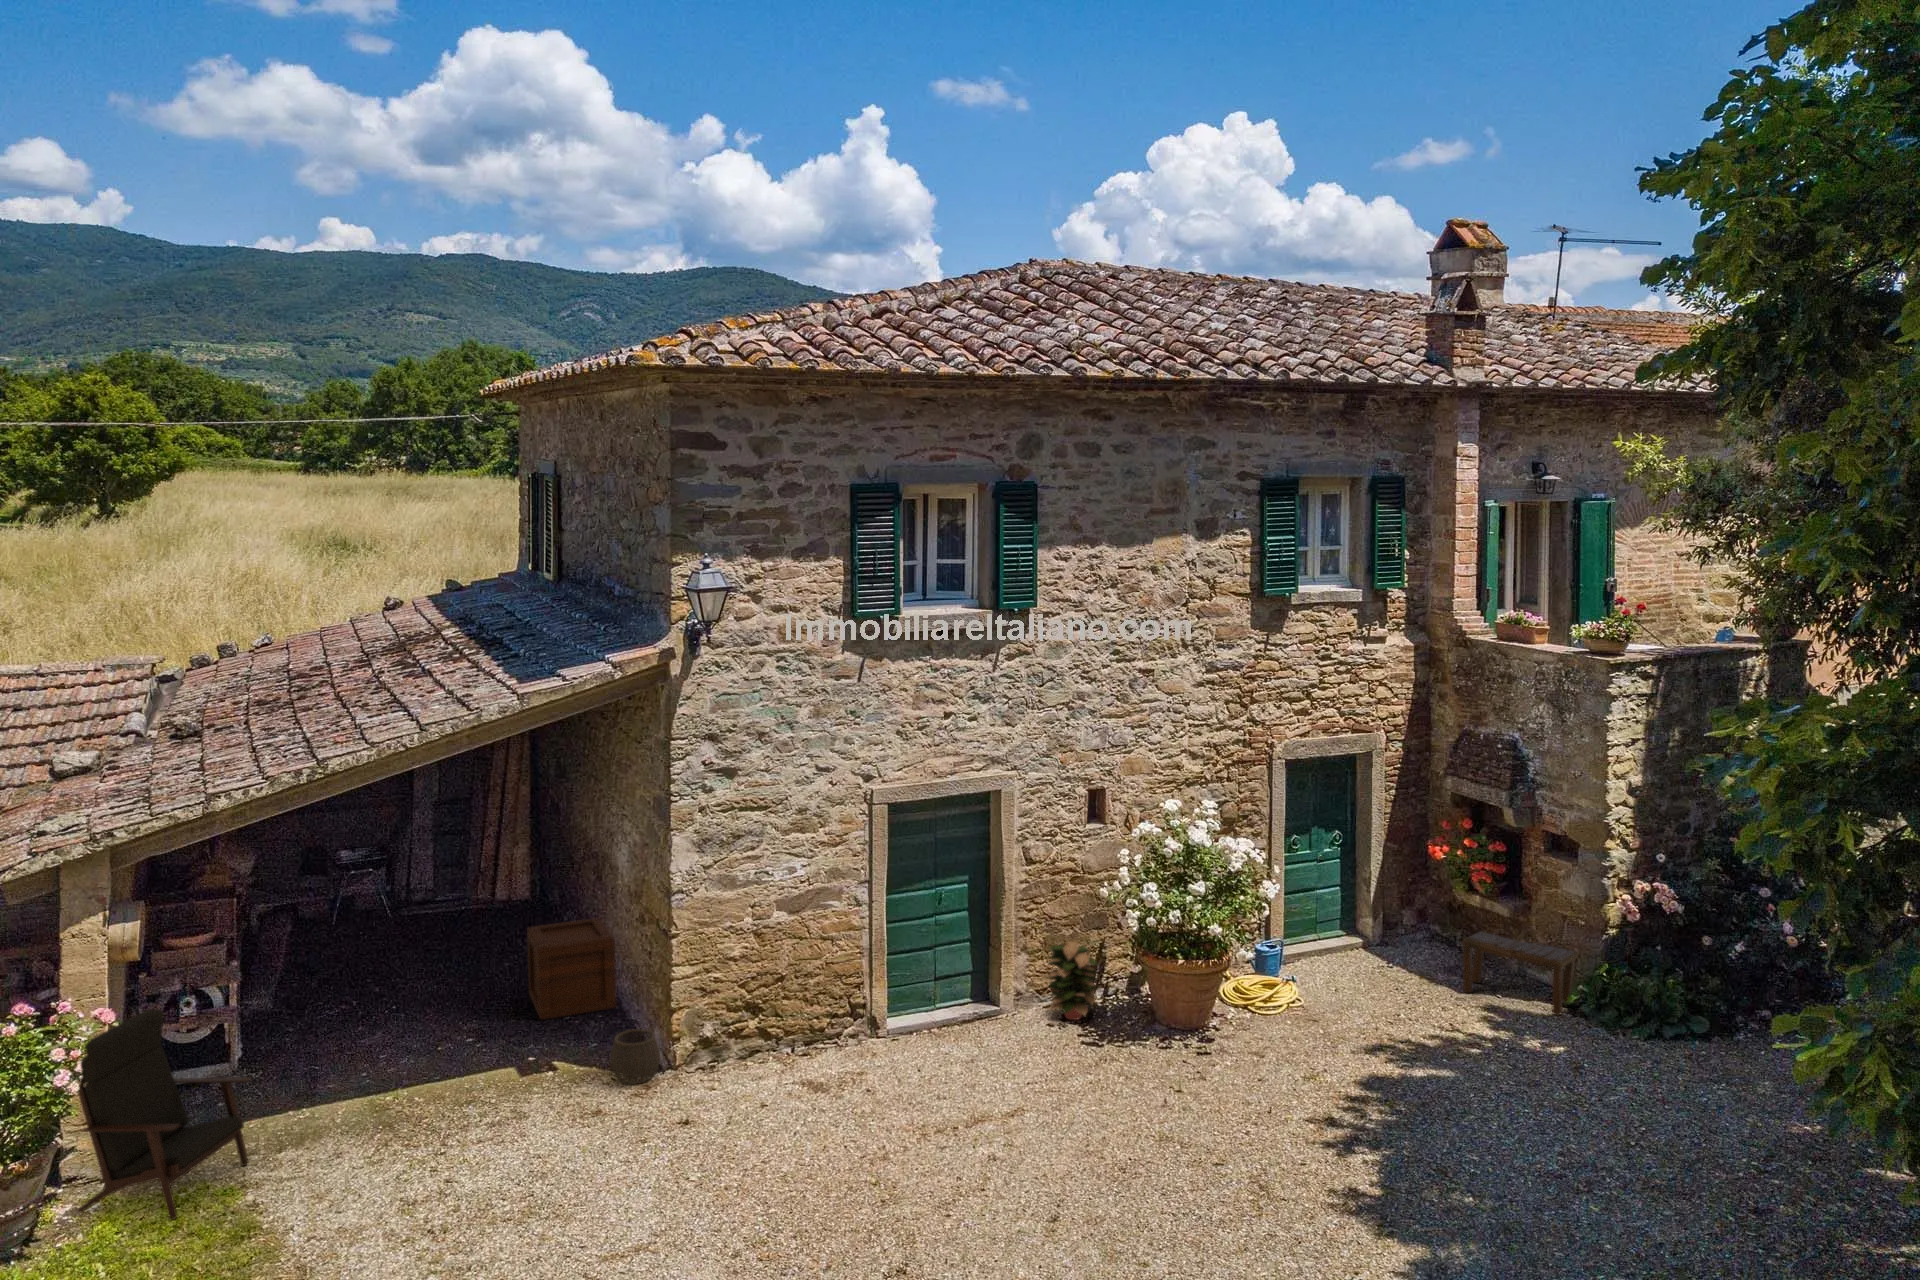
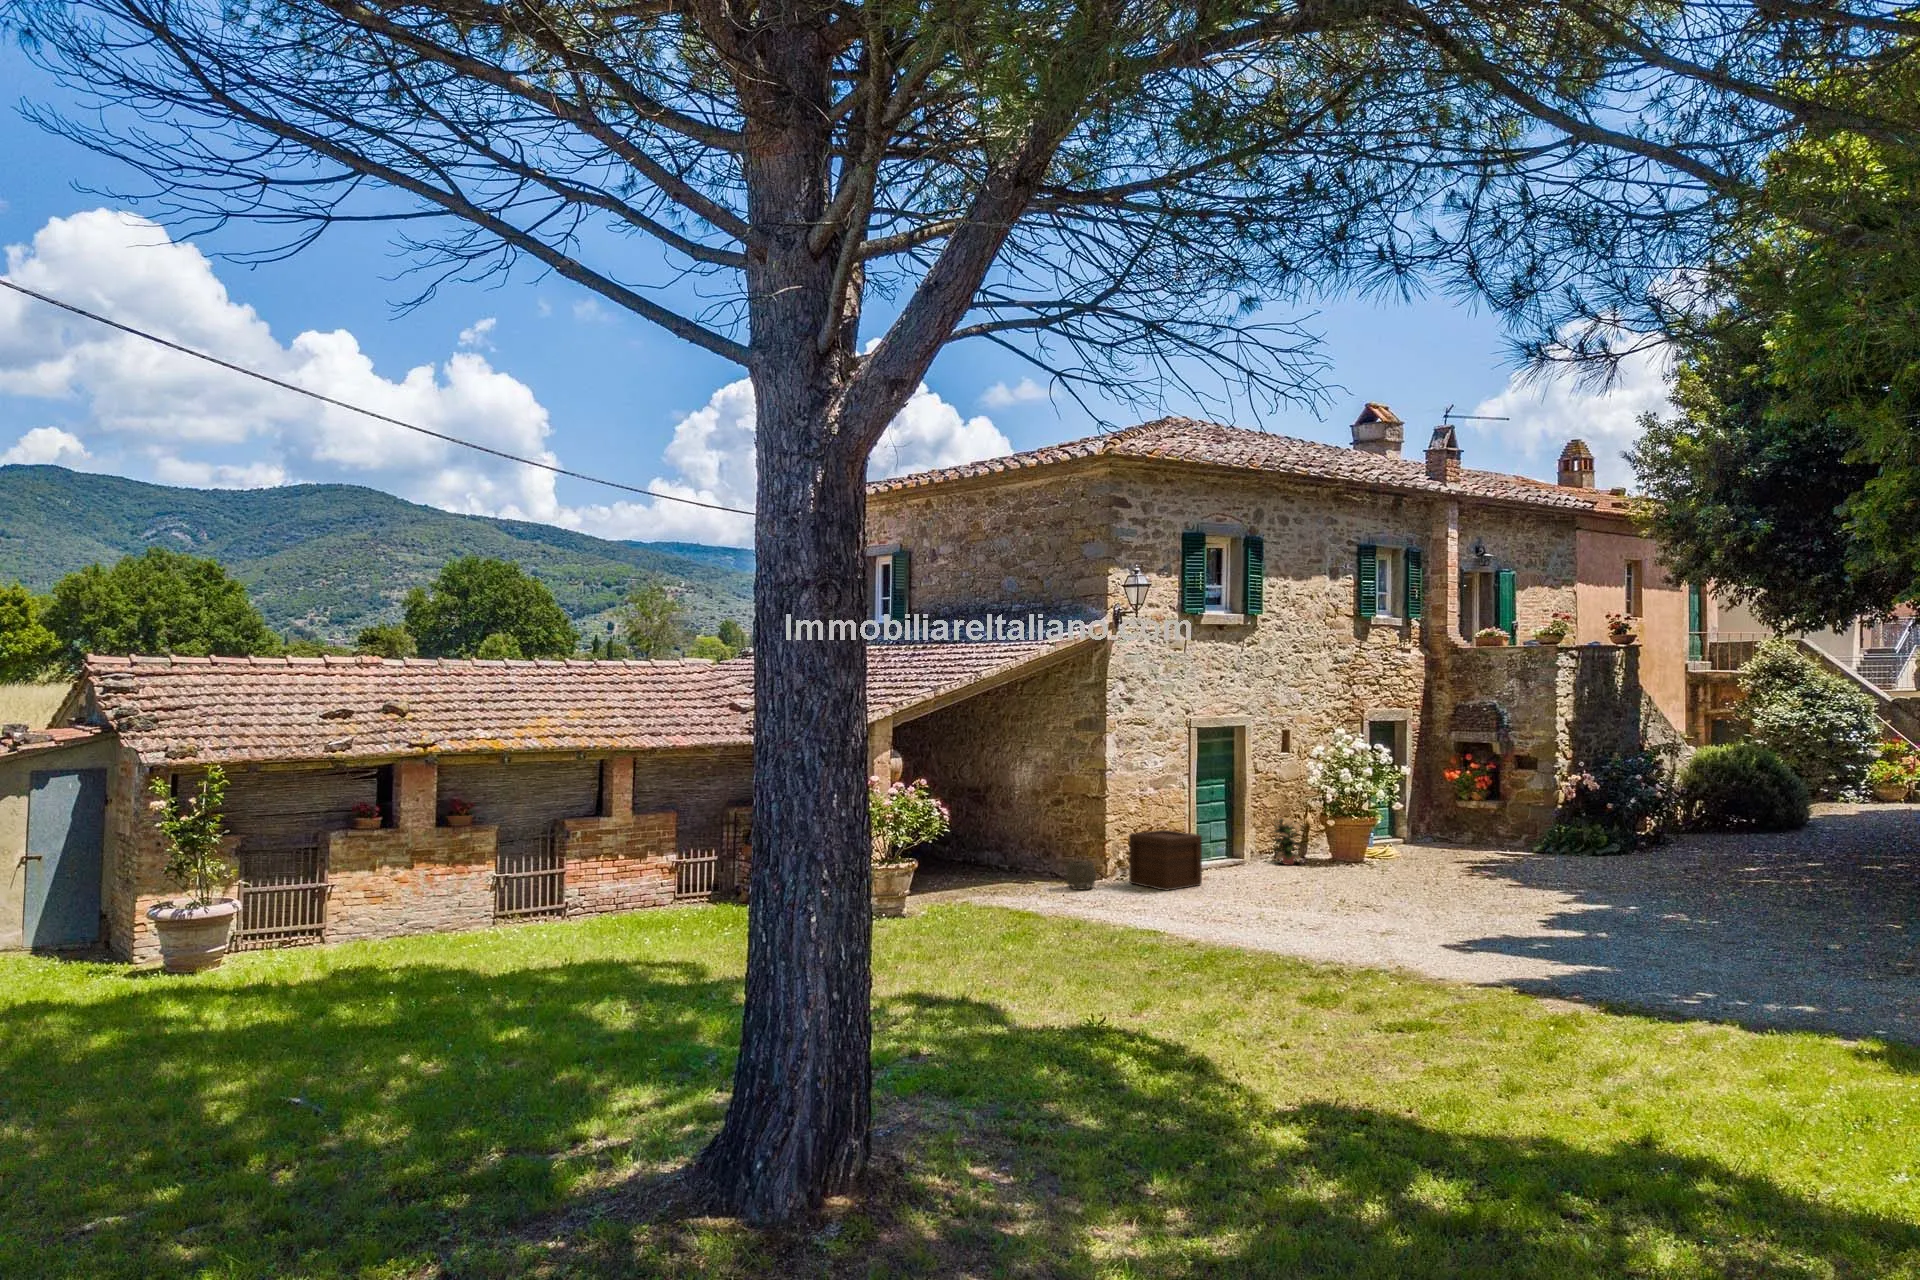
wooden crate: present [527,918,616,1020] -> present [1129,830,1202,891]
bench: present [1462,931,1578,1015] -> none [1482,816,1547,854]
lounge chair: present [77,1009,250,1220] -> none [864,821,934,932]

